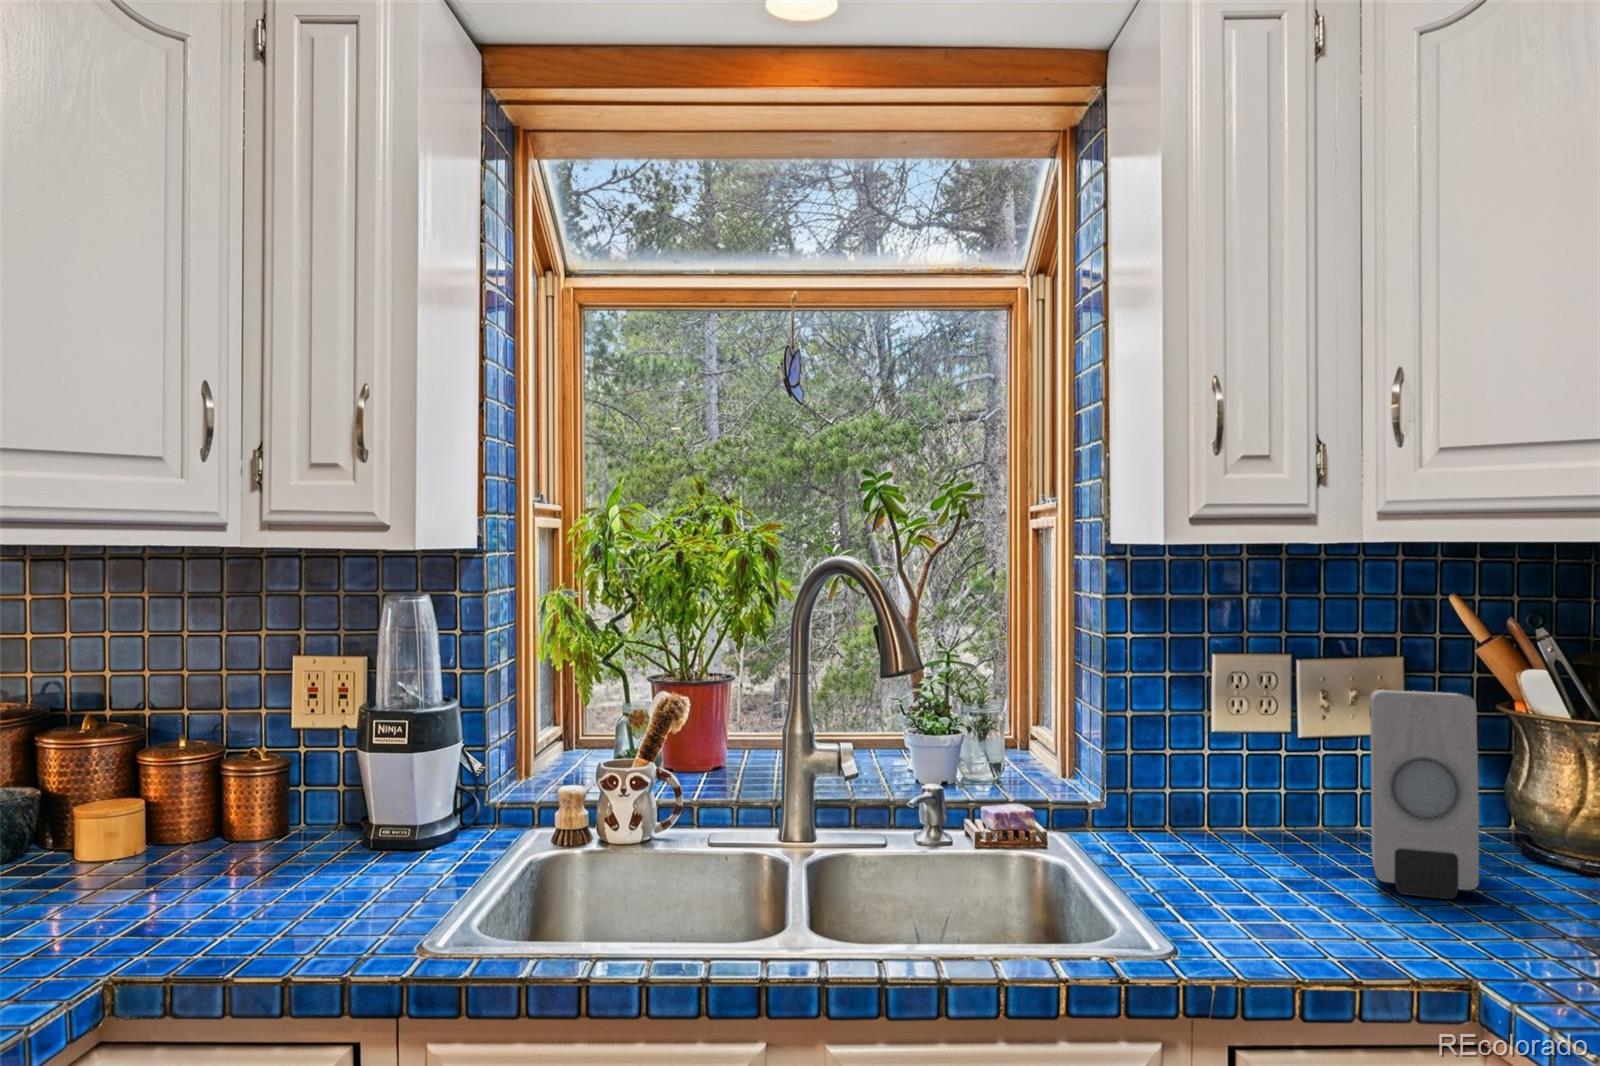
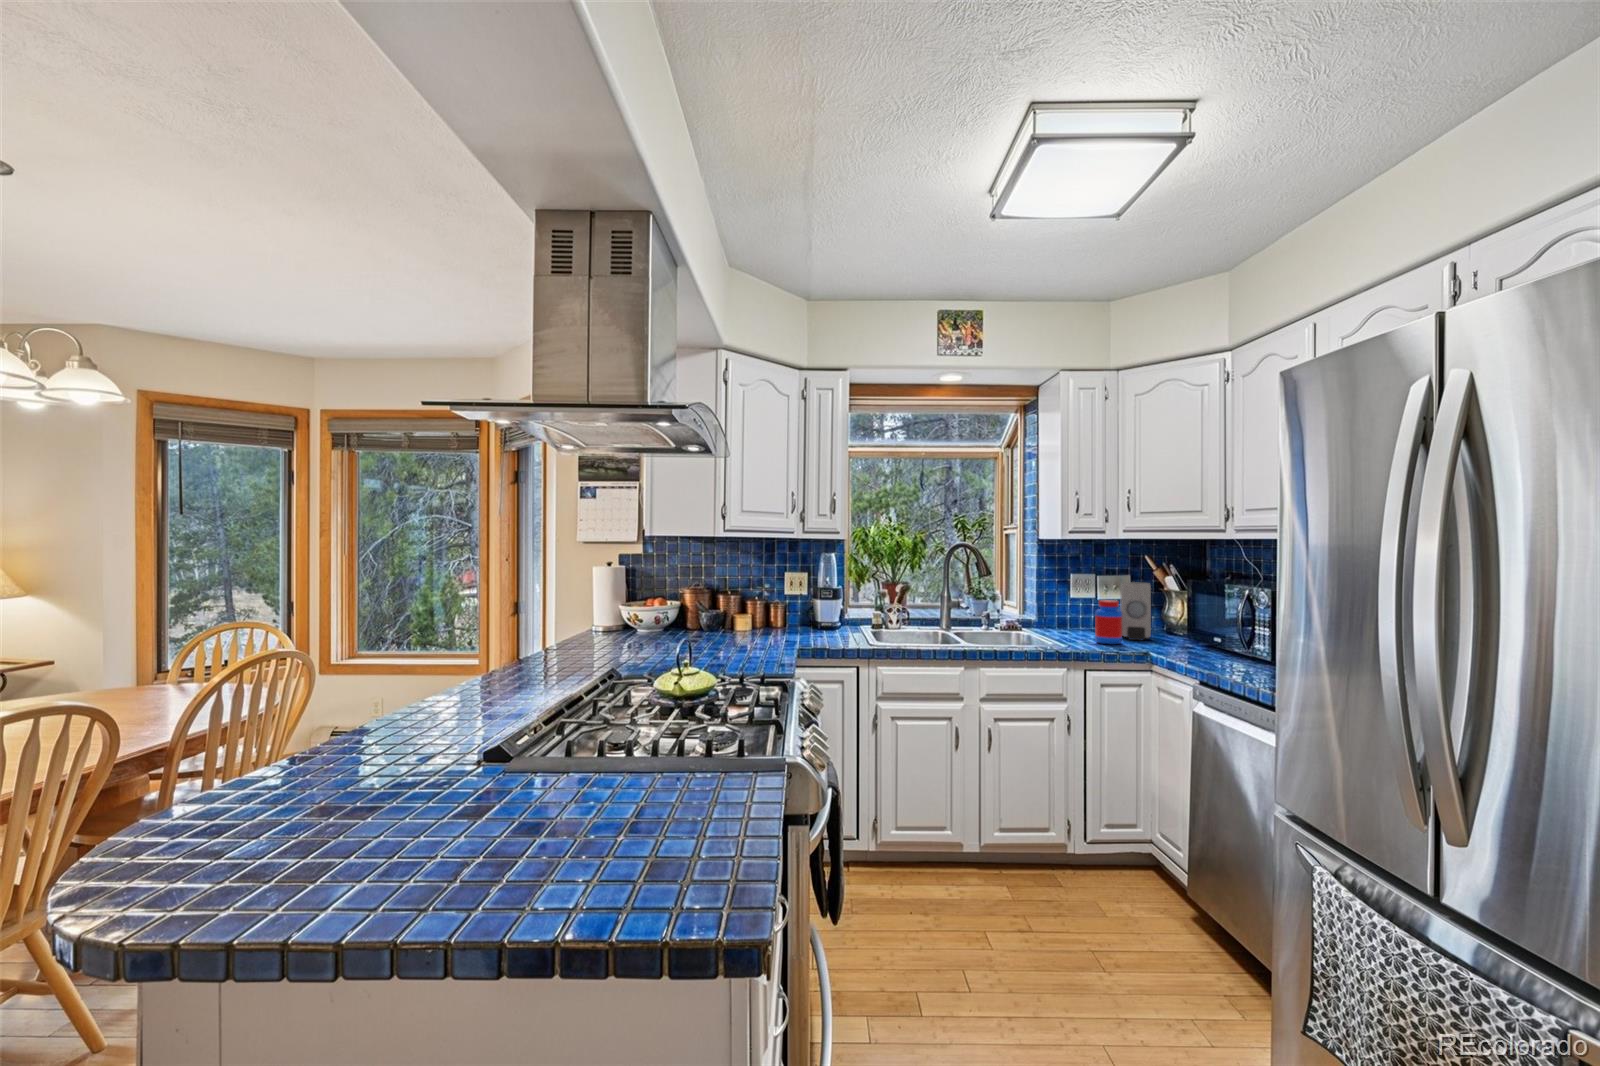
jar: none [1279,759,1376,928] -> present [1095,600,1122,644]

